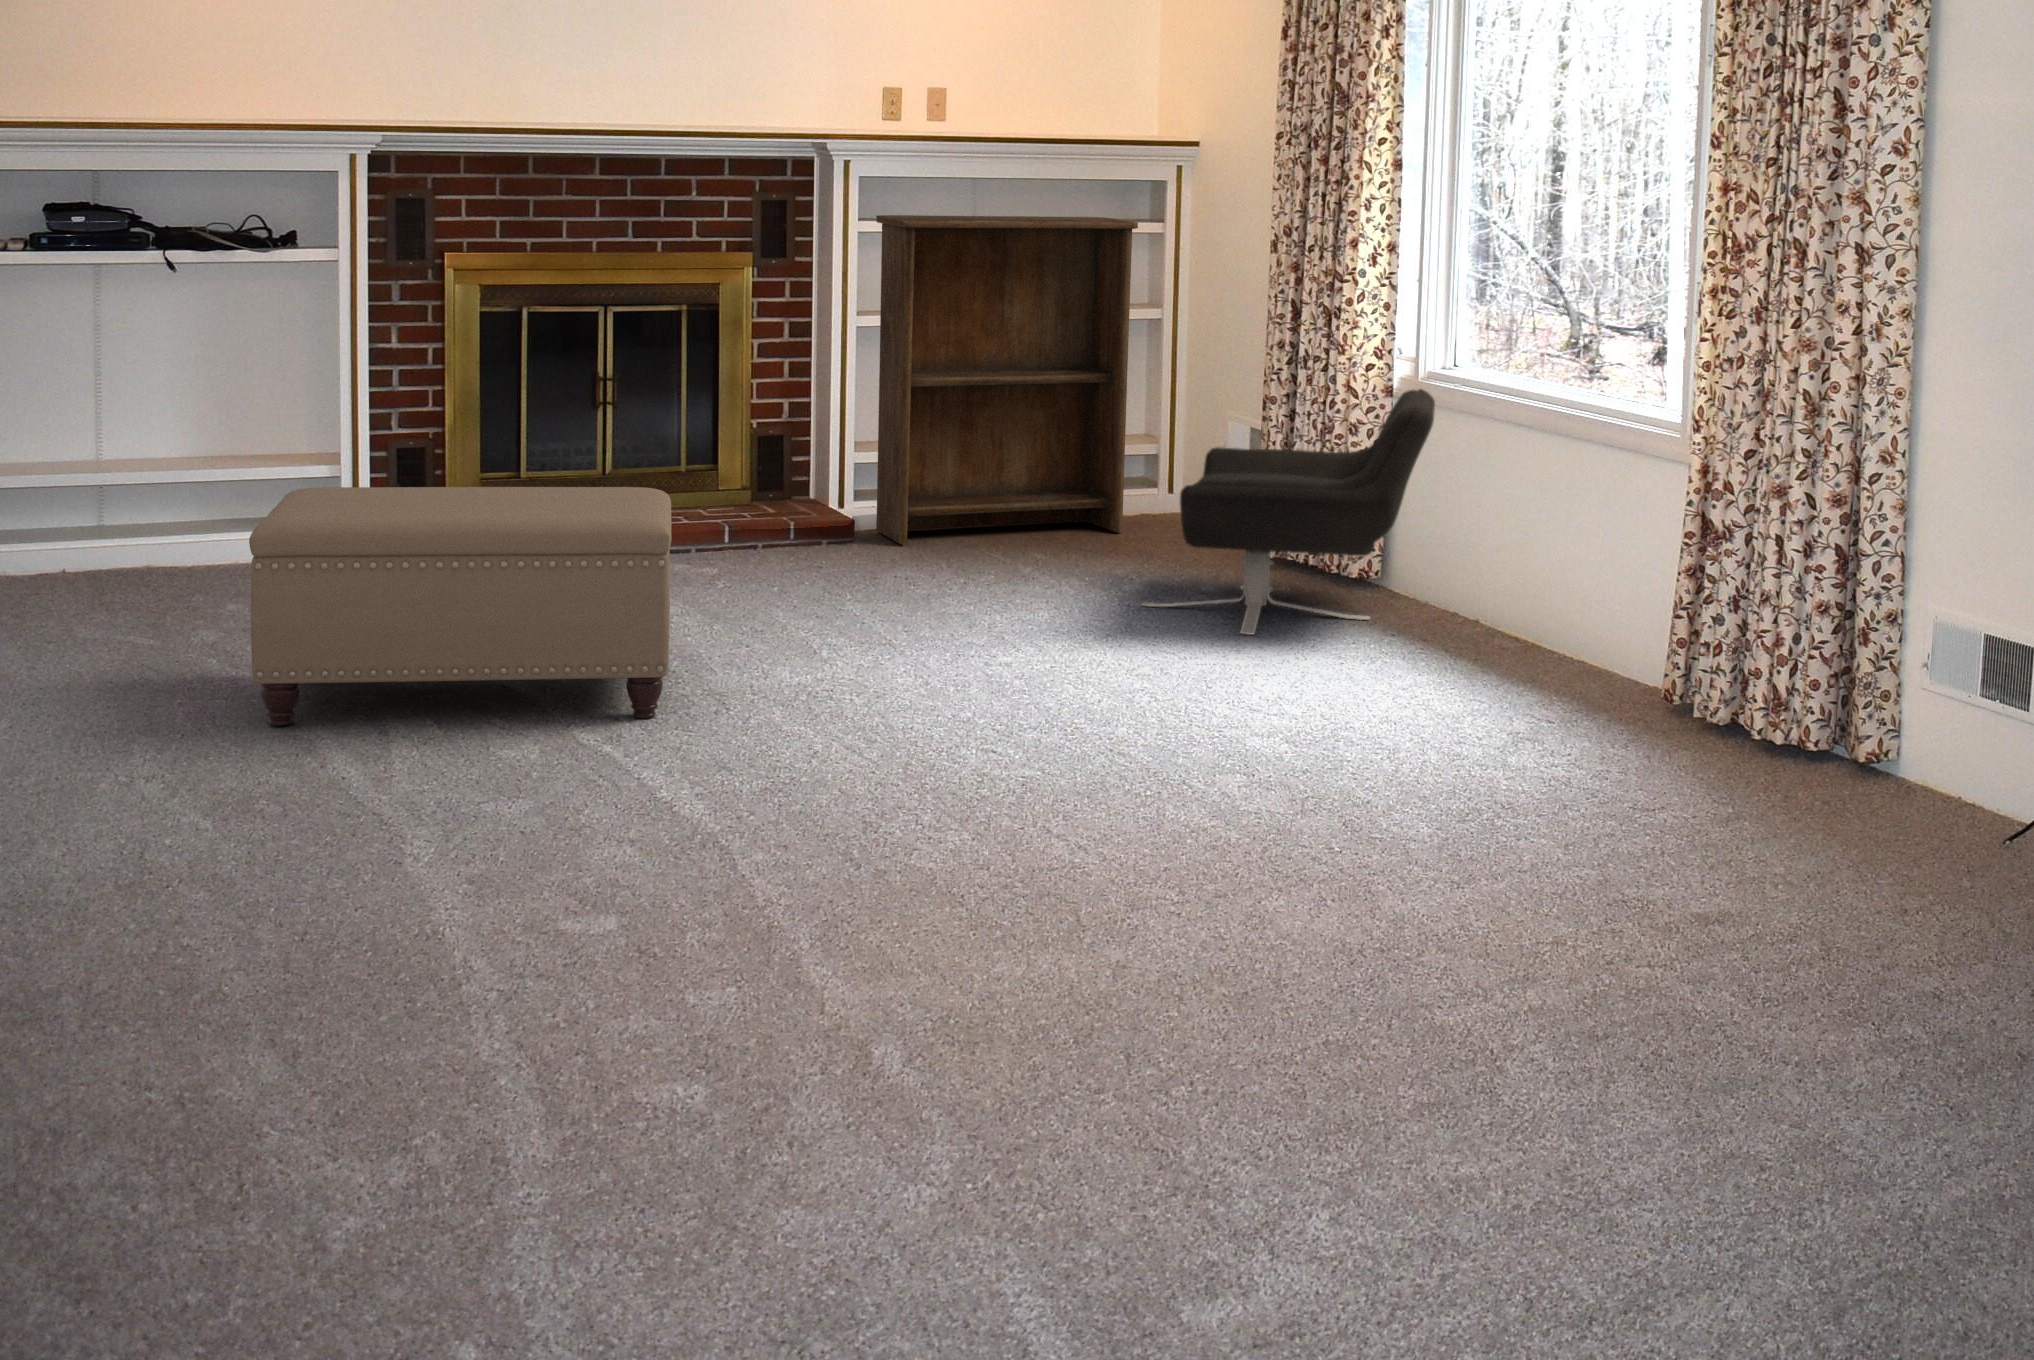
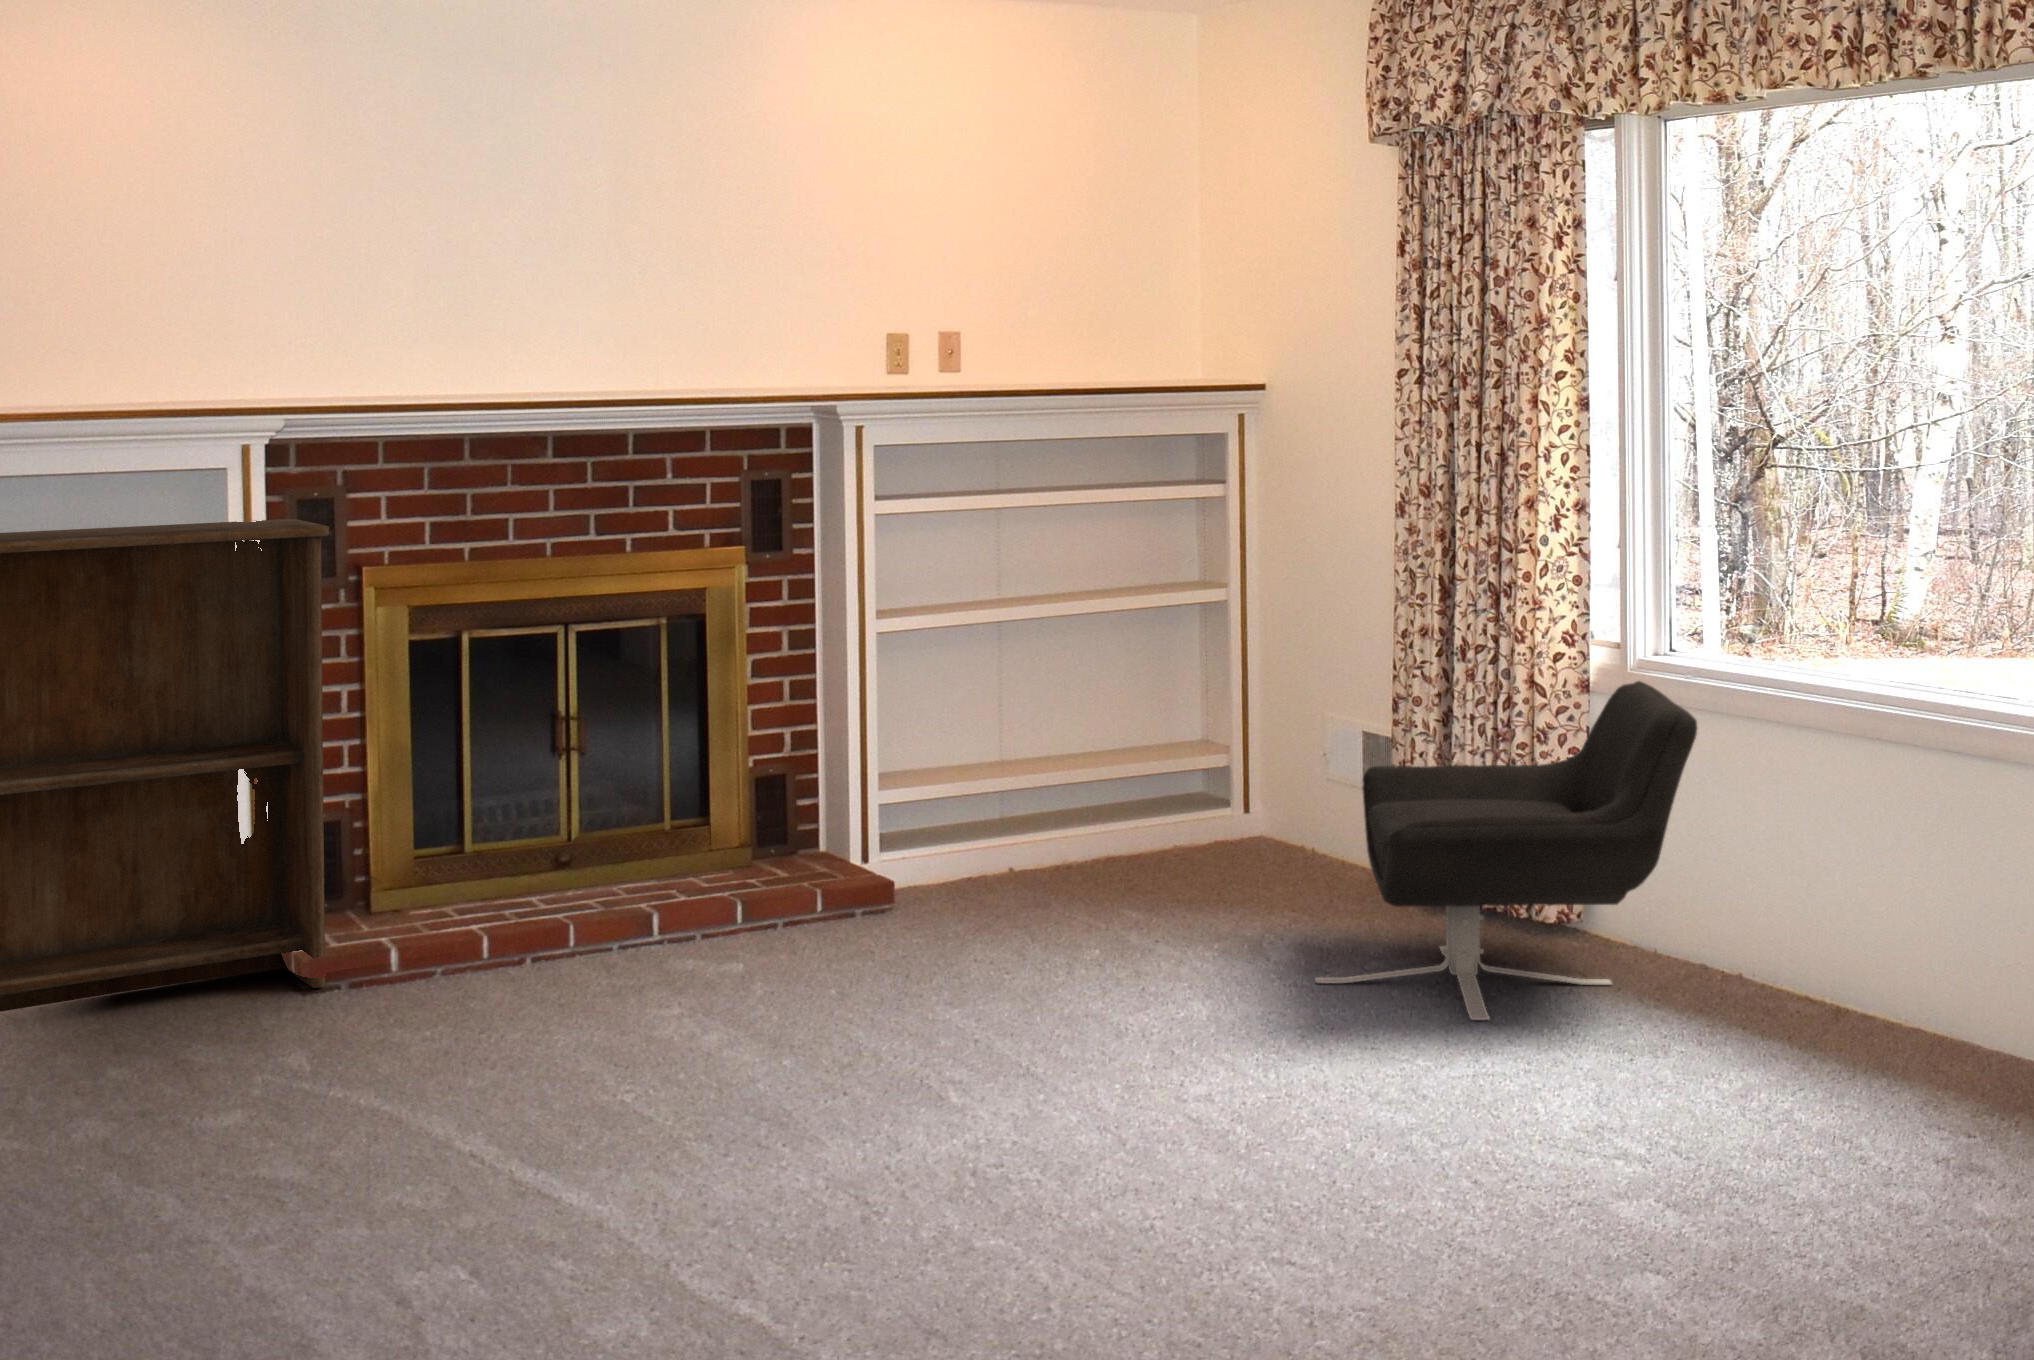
bookshelf: present [876,215,1138,544] -> present [0,519,329,1012]
ottoman: present [249,487,672,726] -> none [199,888,804,1298]

